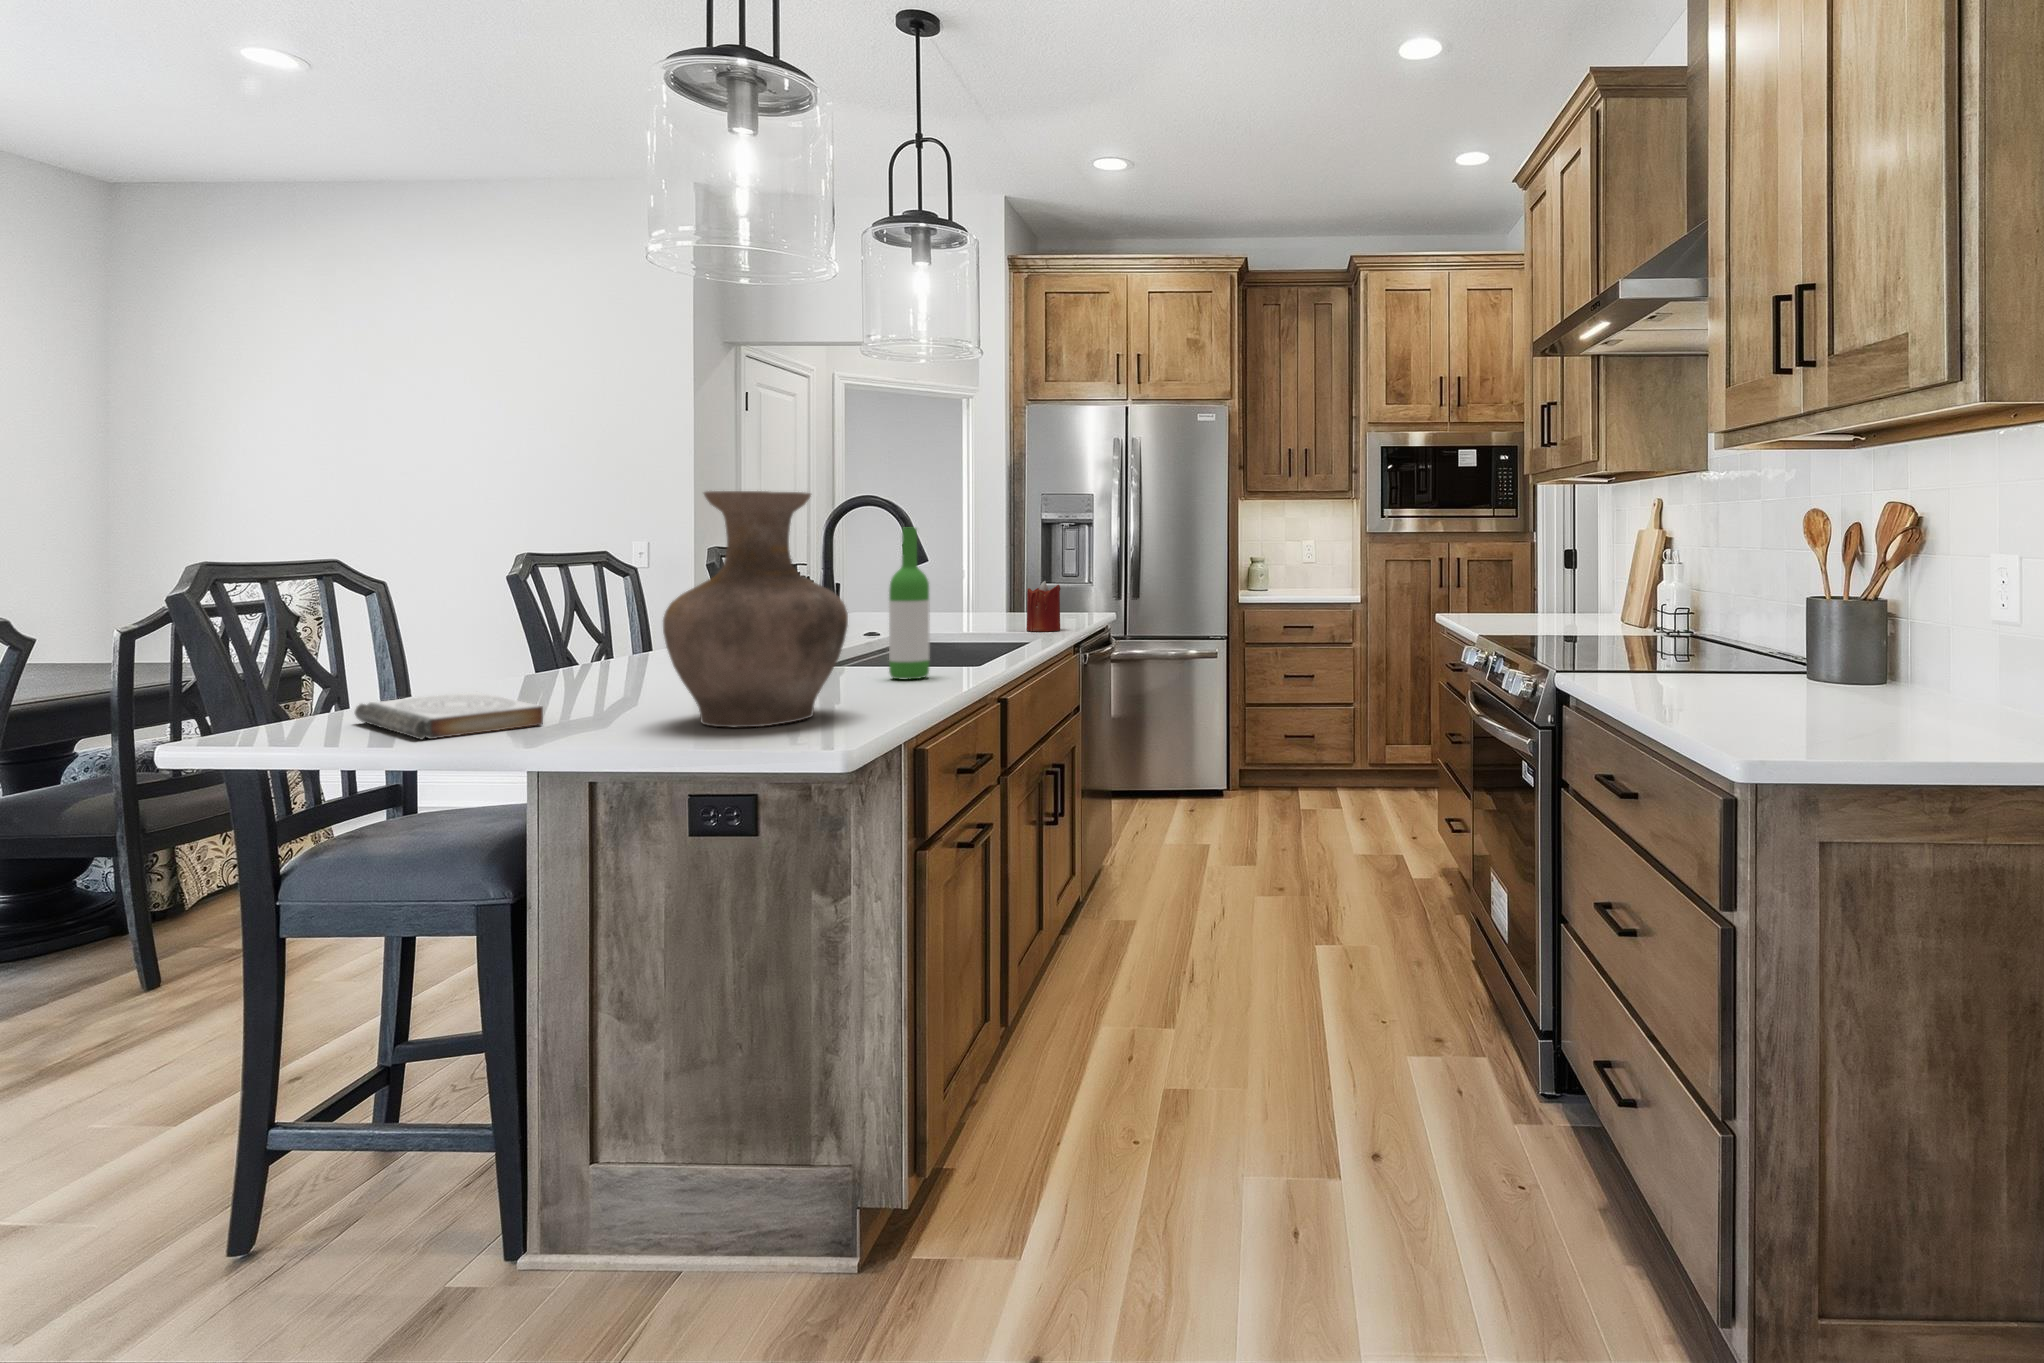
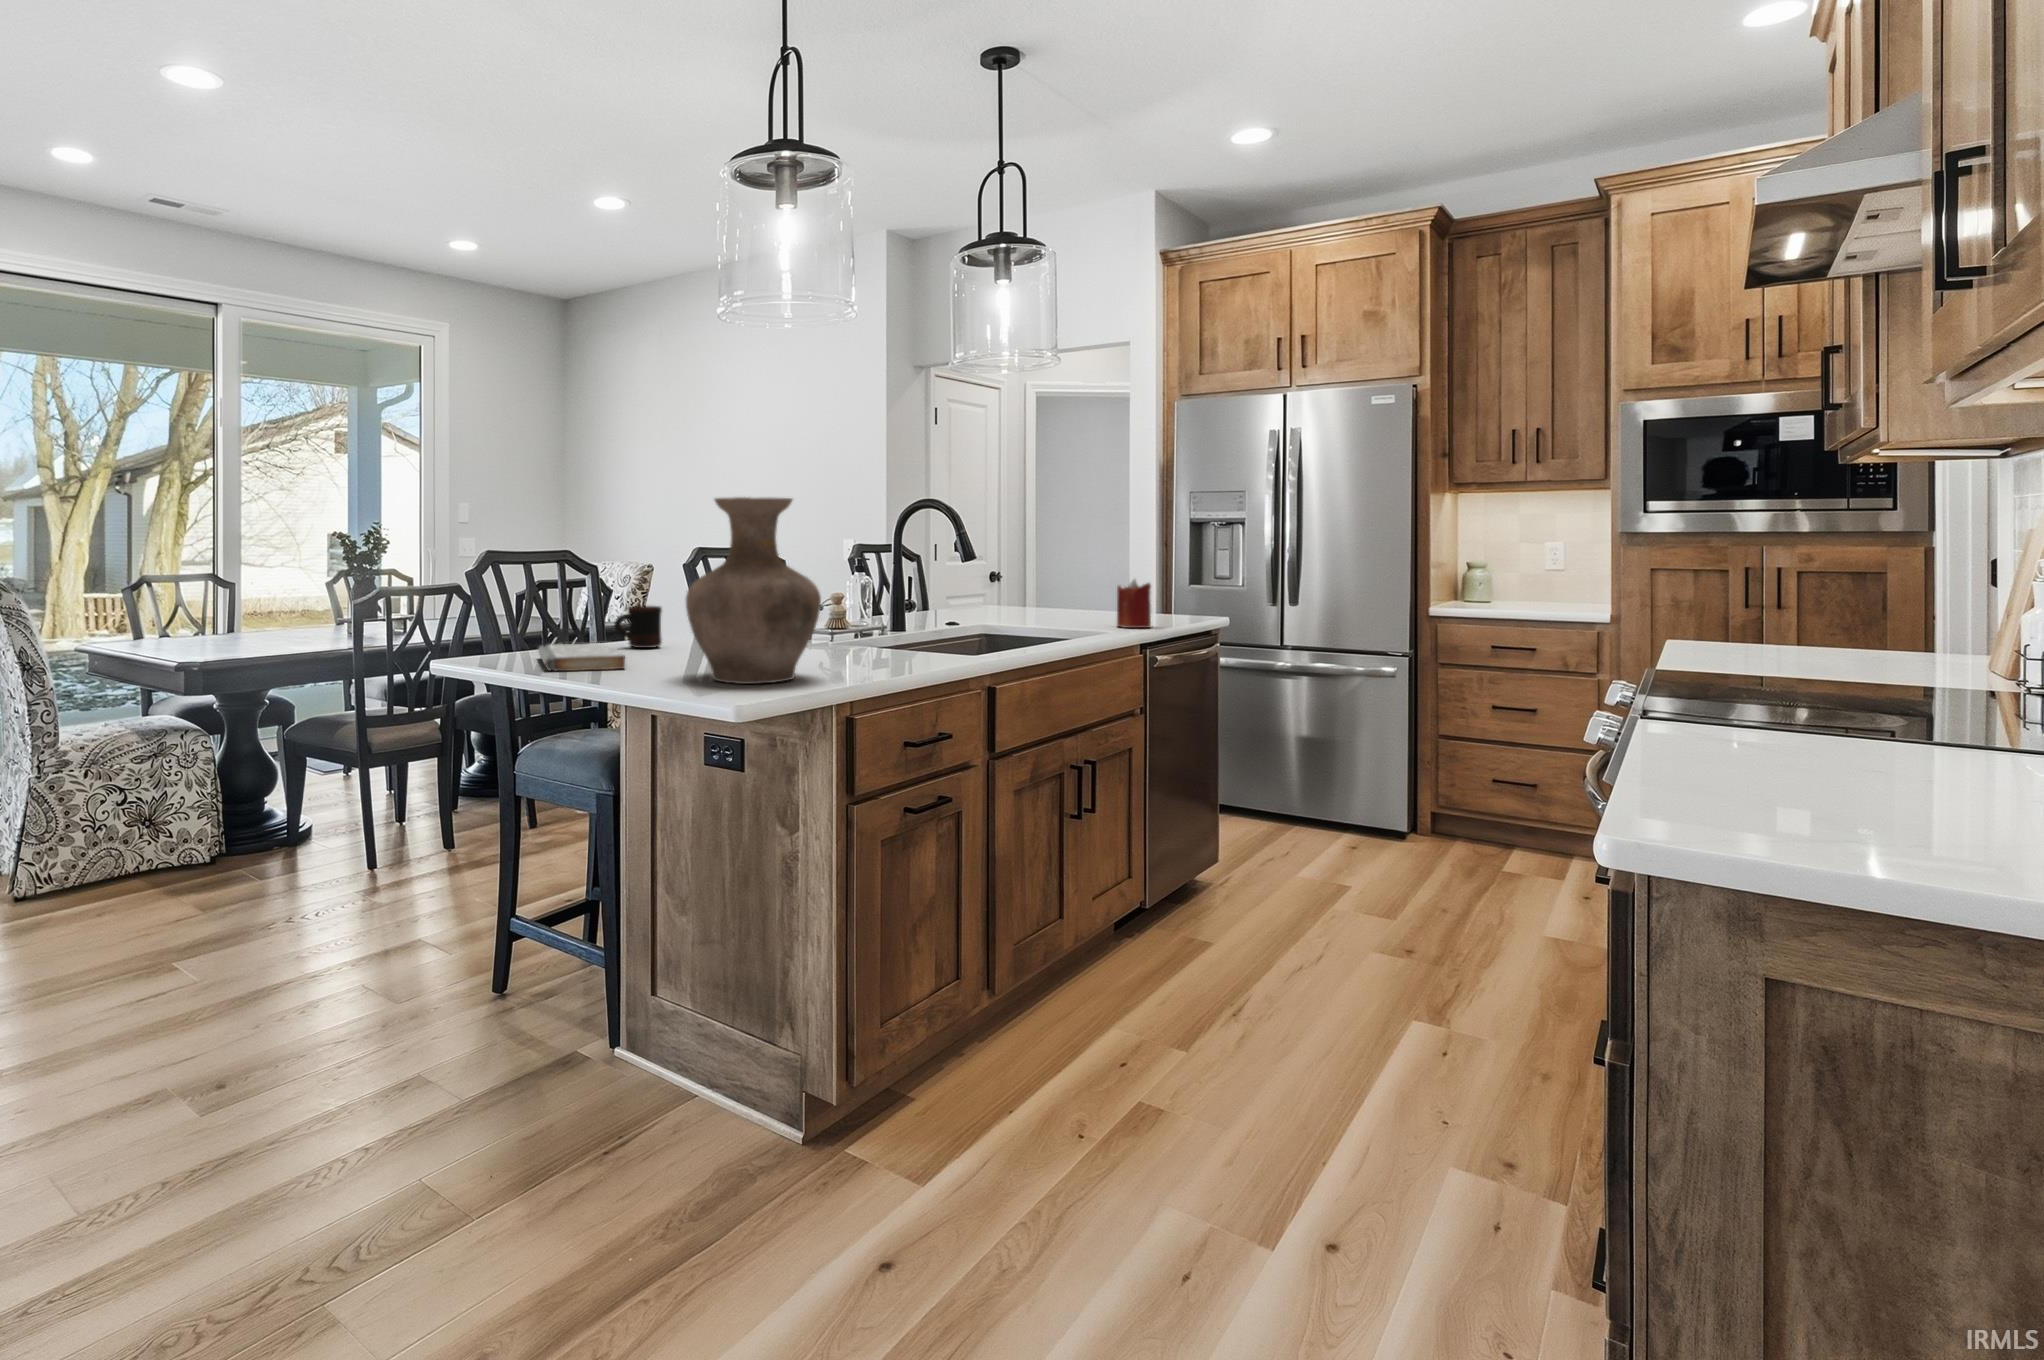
wine bottle: present [889,528,930,679] -> none [907,526,941,660]
mug: none [458,637,532,696] -> present [614,606,662,648]

